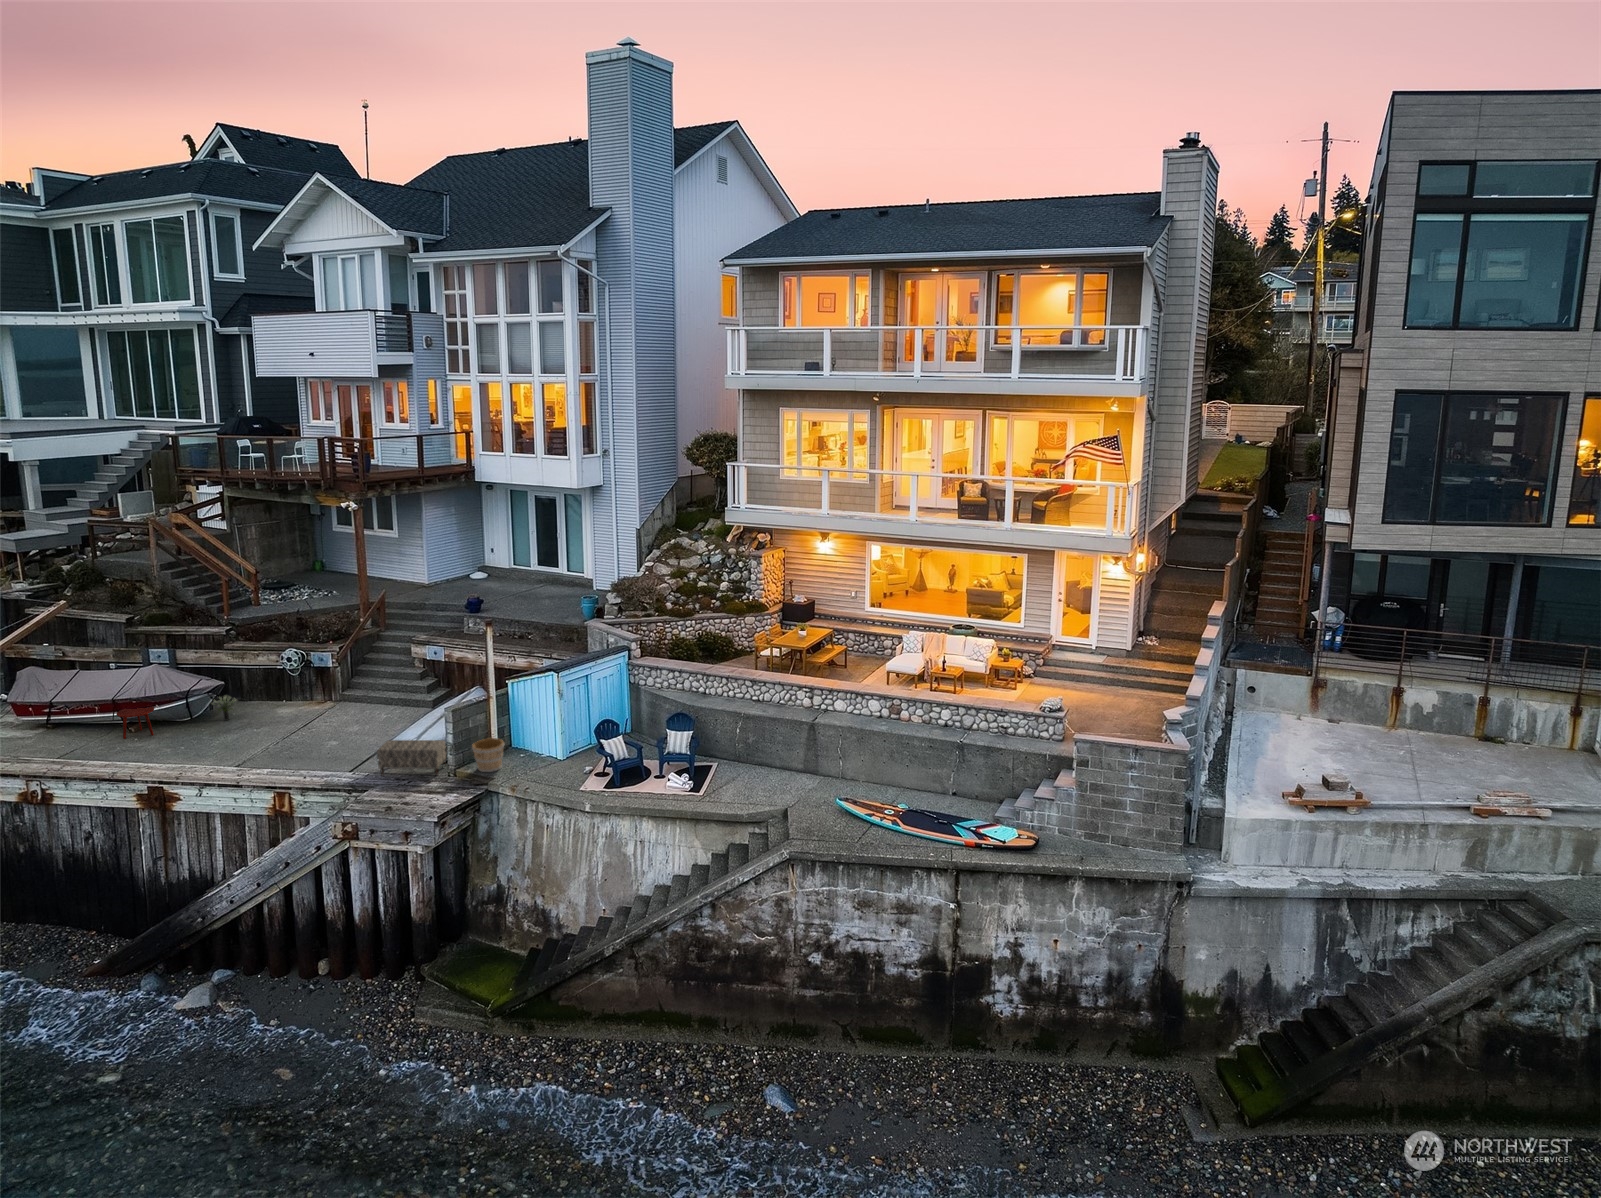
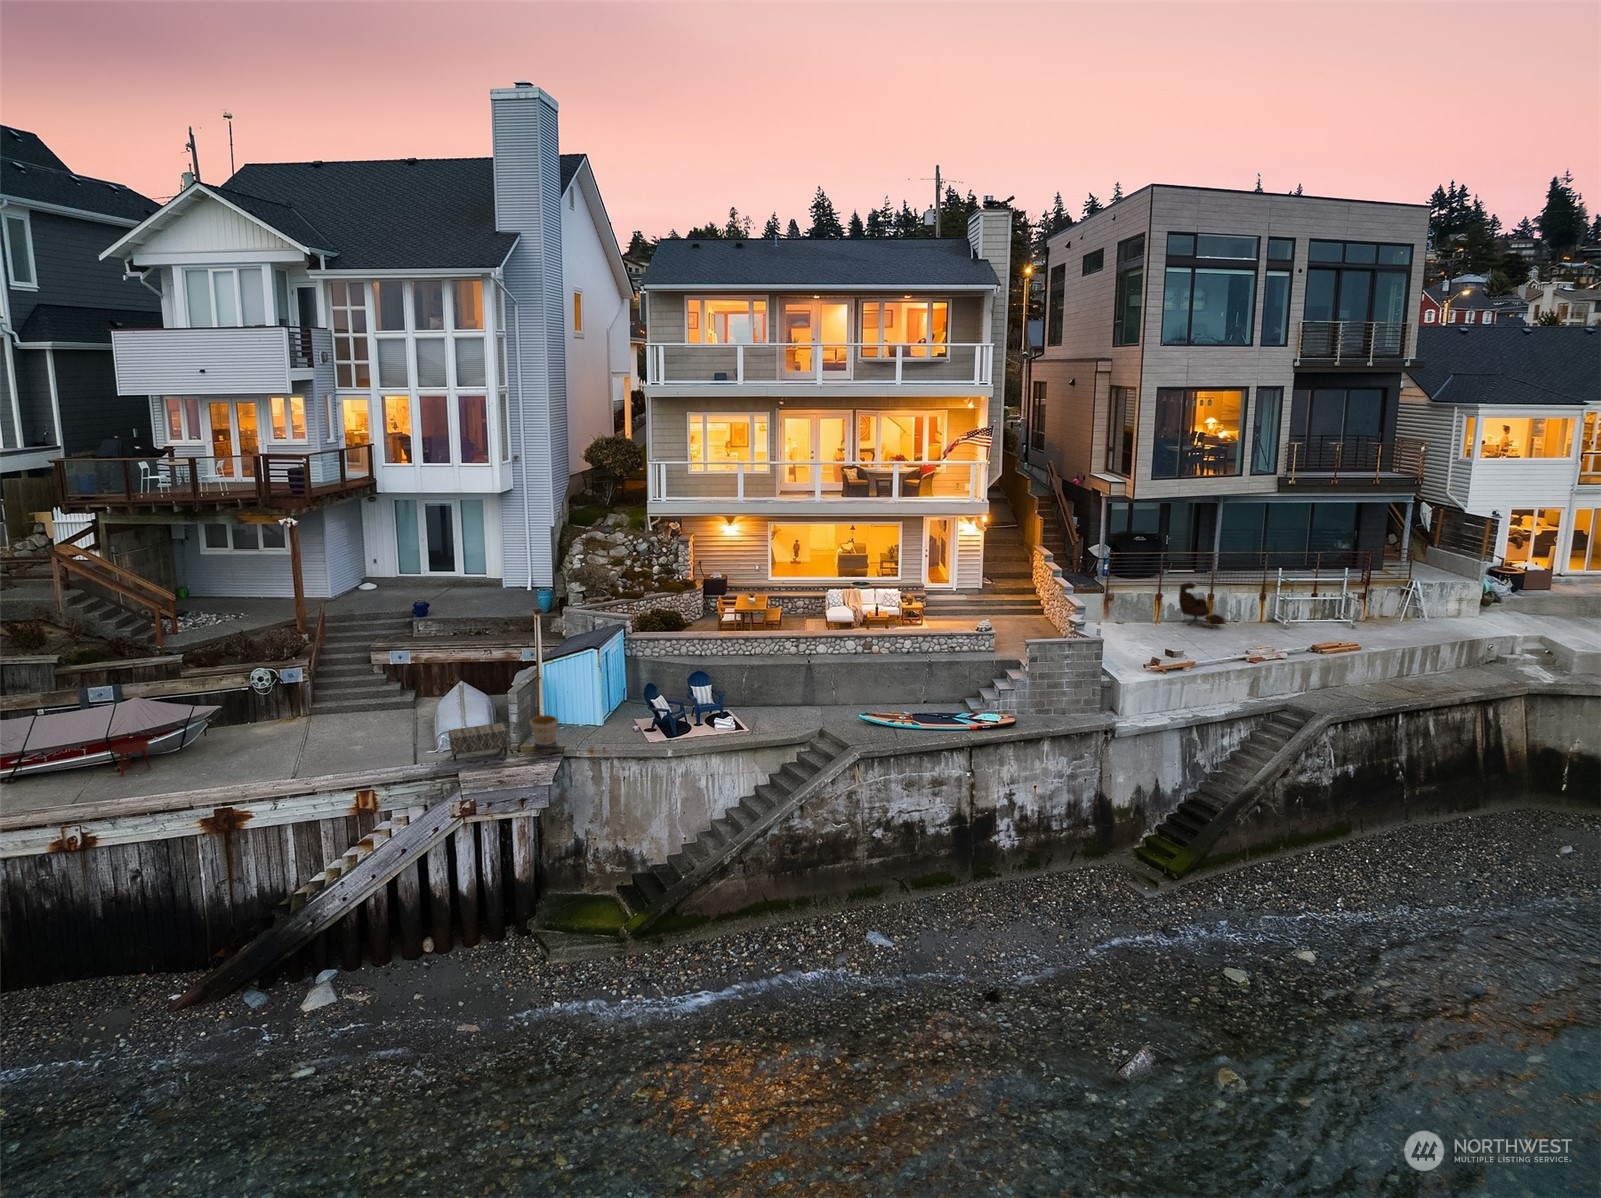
lounge chair: none [1404,677,1474,753] -> present [1179,582,1224,627]
potted plant: present [214,696,236,720] -> none [195,722,222,747]

